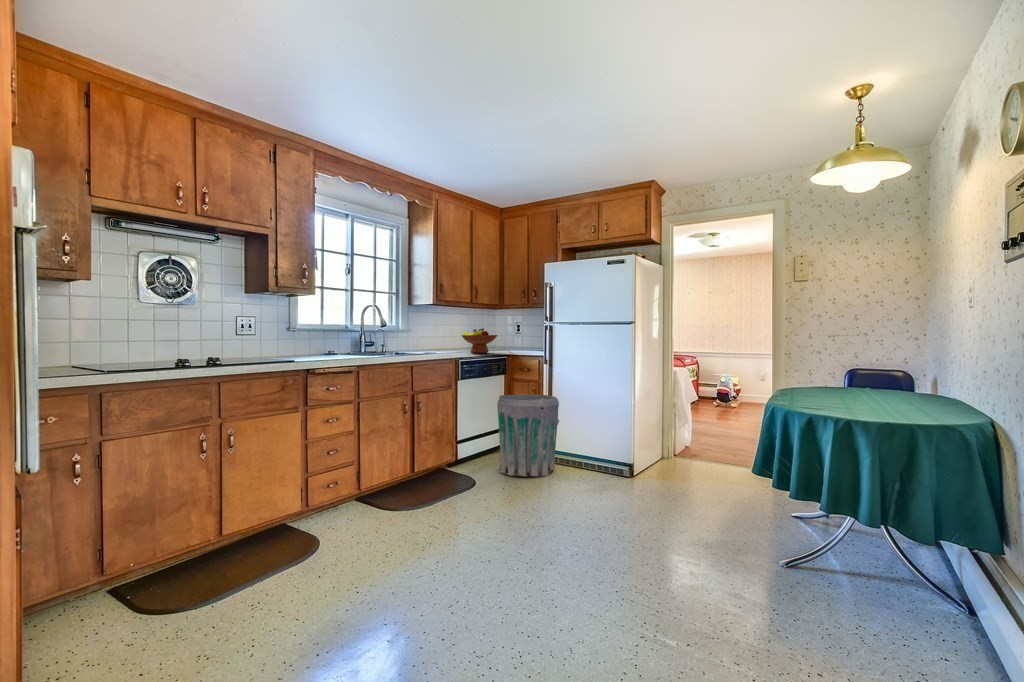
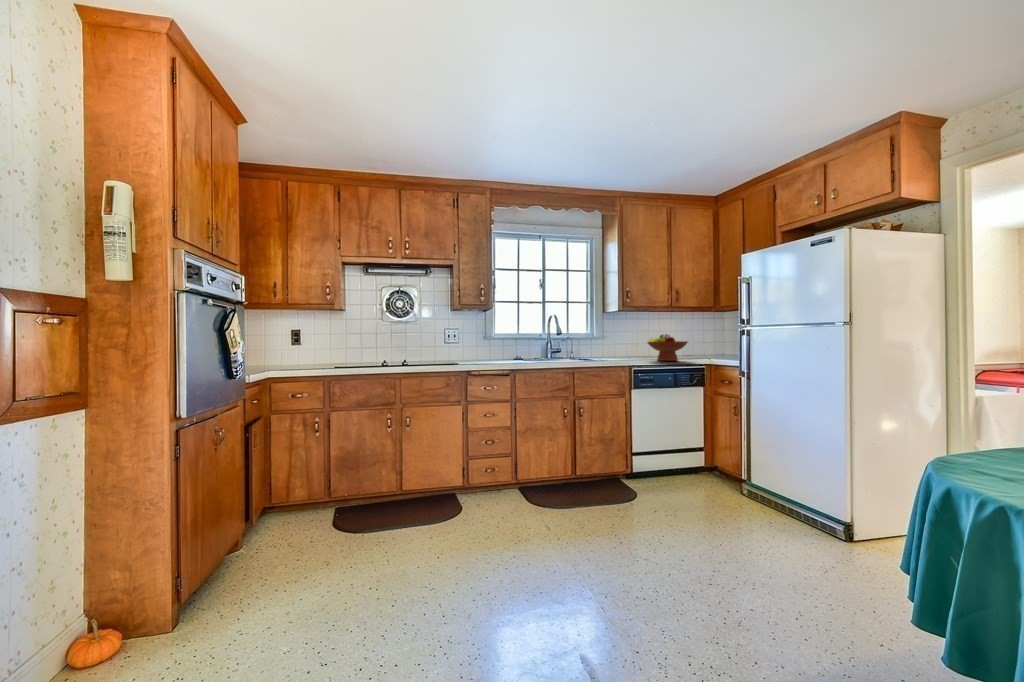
trash can: present [497,394,559,476] -> none [669,410,748,511]

